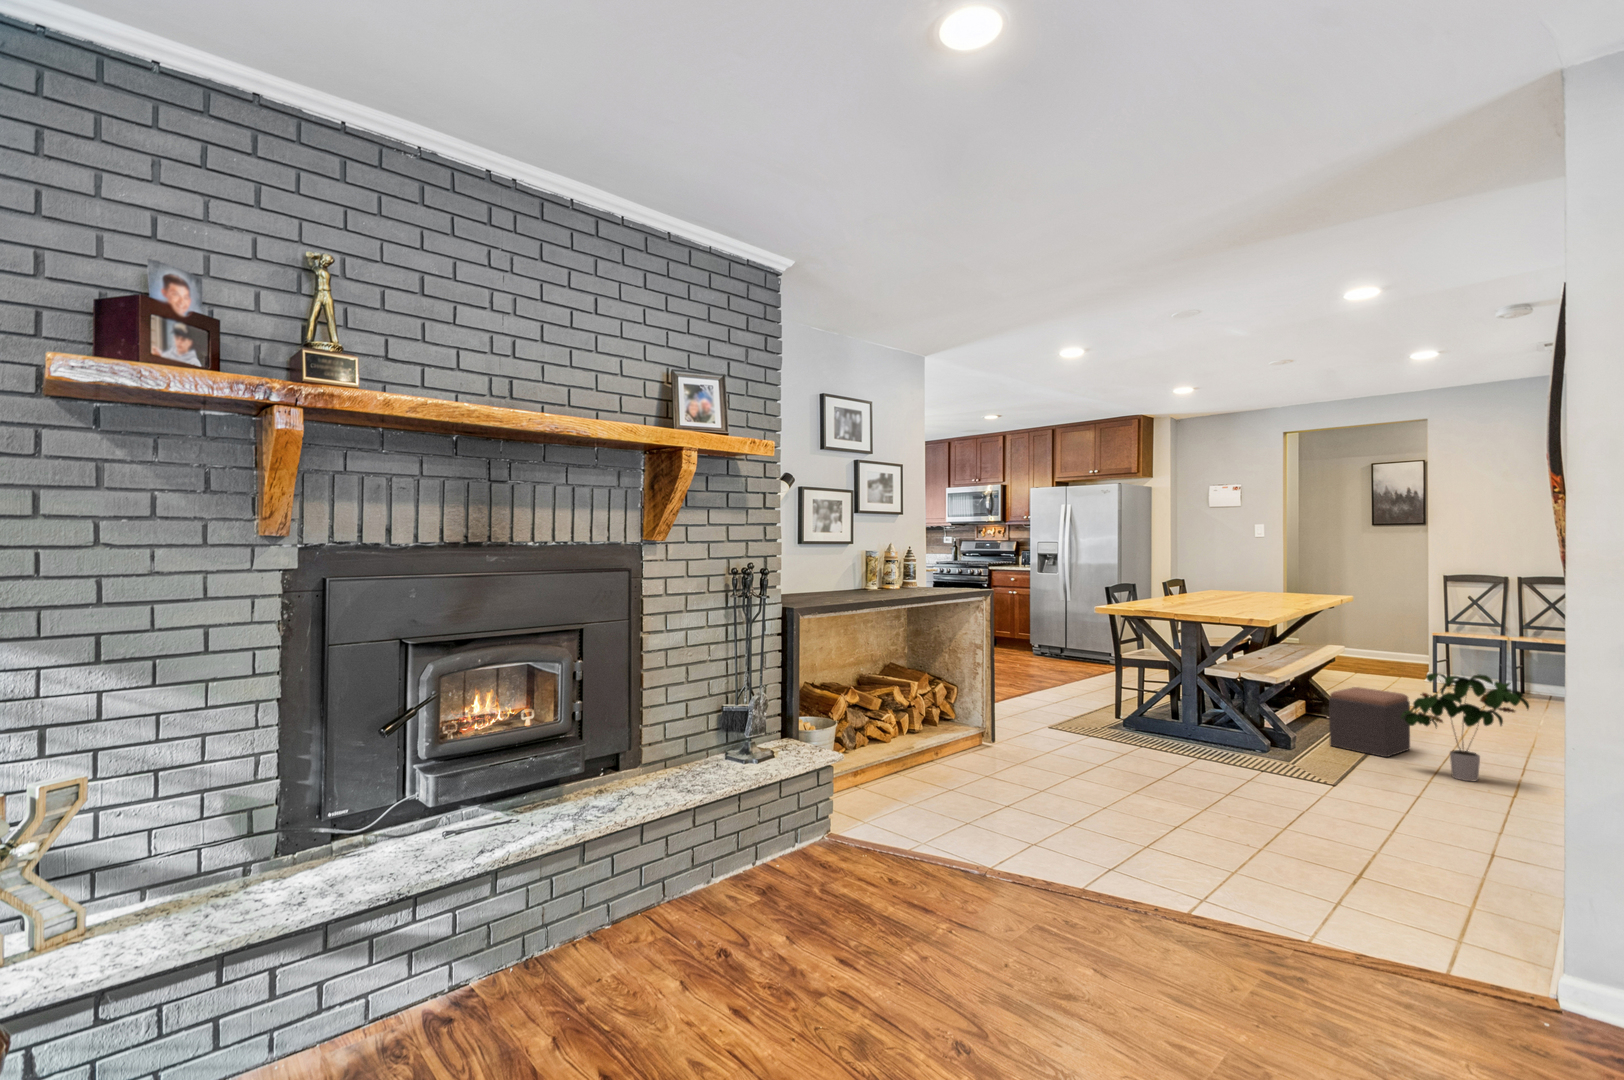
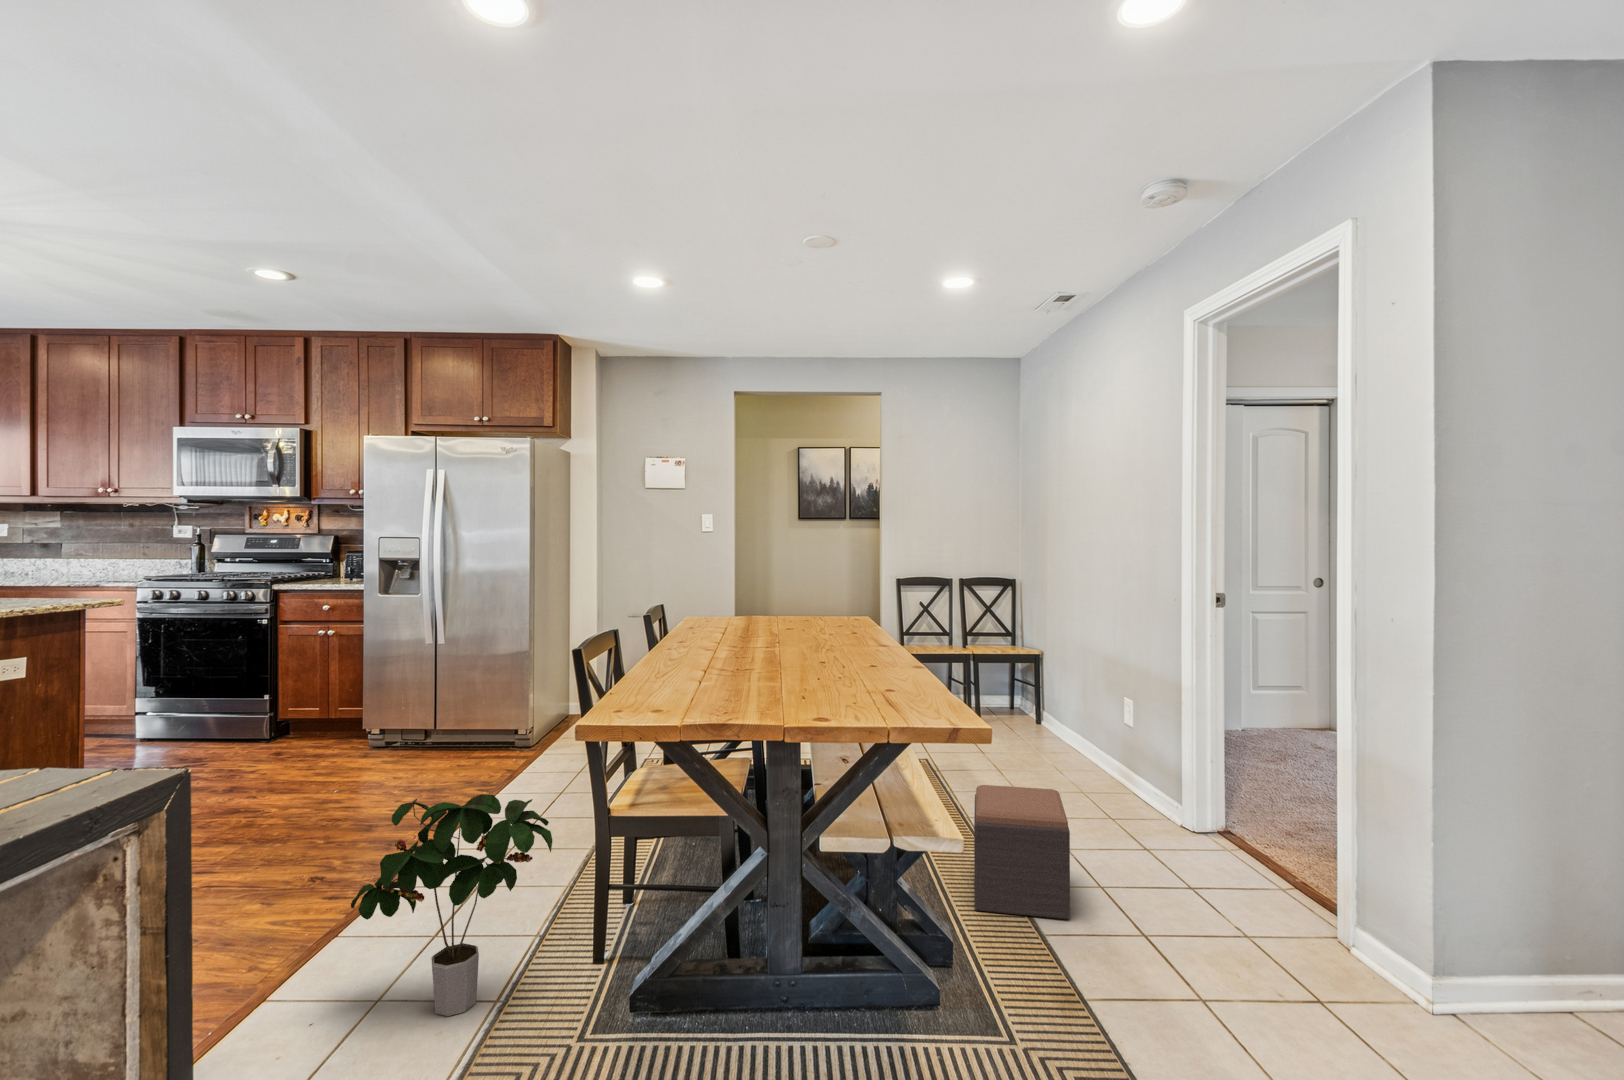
potted plant: present [1401,673,1529,781] -> present [351,794,552,1016]

